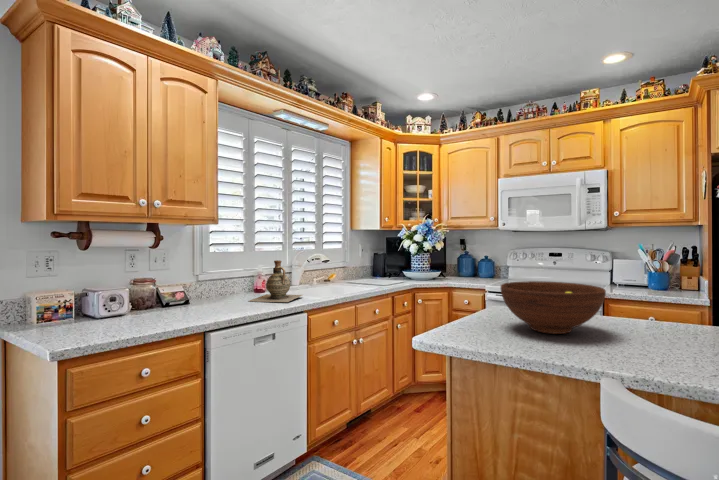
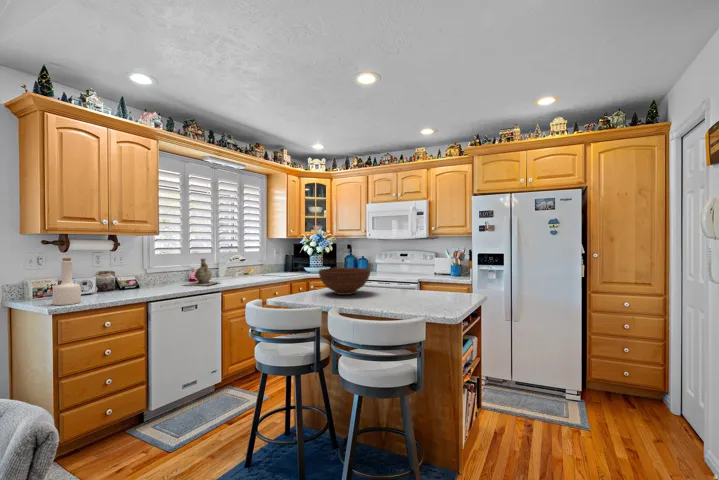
bottle: none [64,260,107,340] -> present [52,258,81,305]

